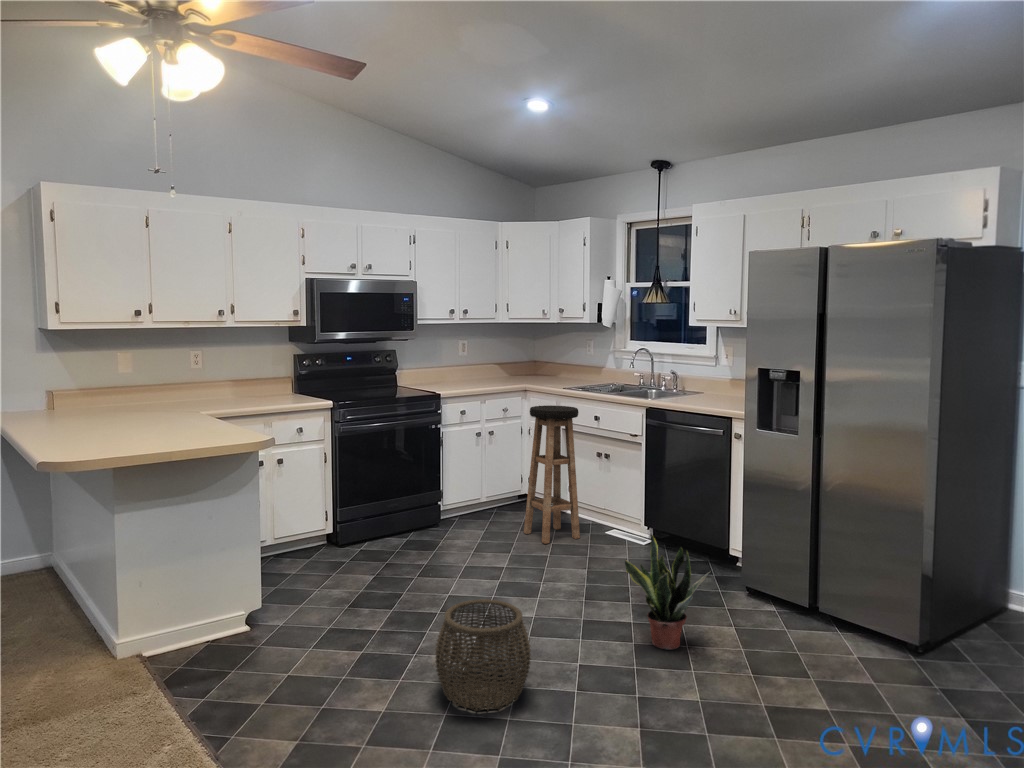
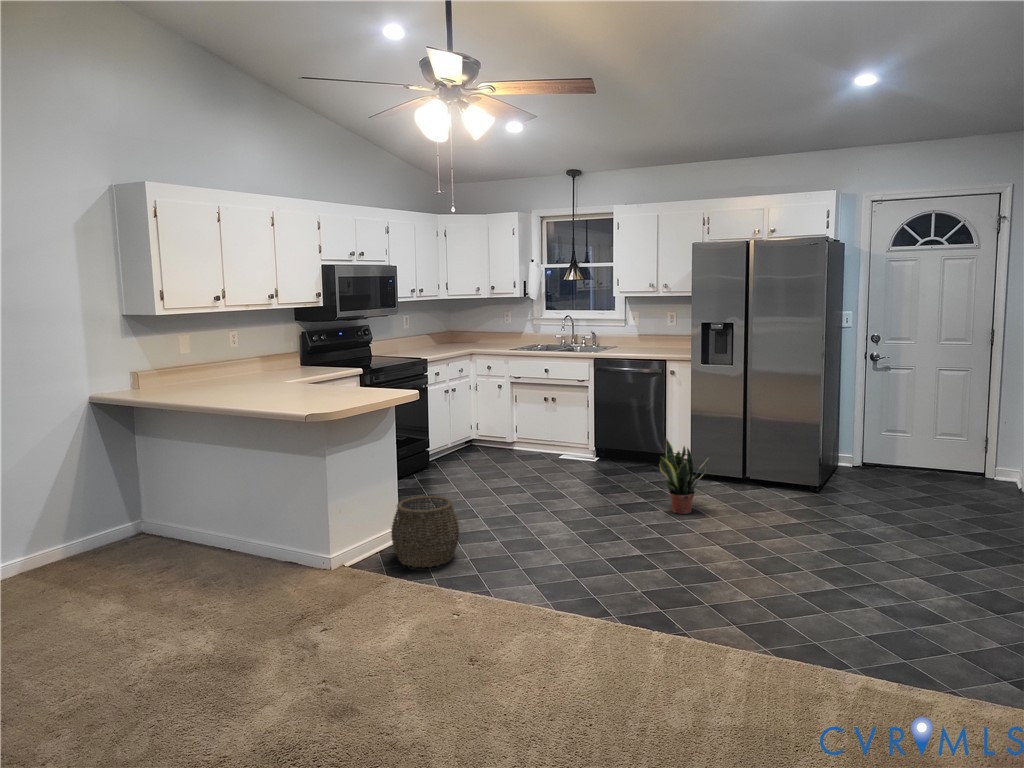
bar stool: present [524,405,580,544] -> none [505,363,550,472]
woven basket: present [435,599,531,711] -> present [391,496,459,568]

